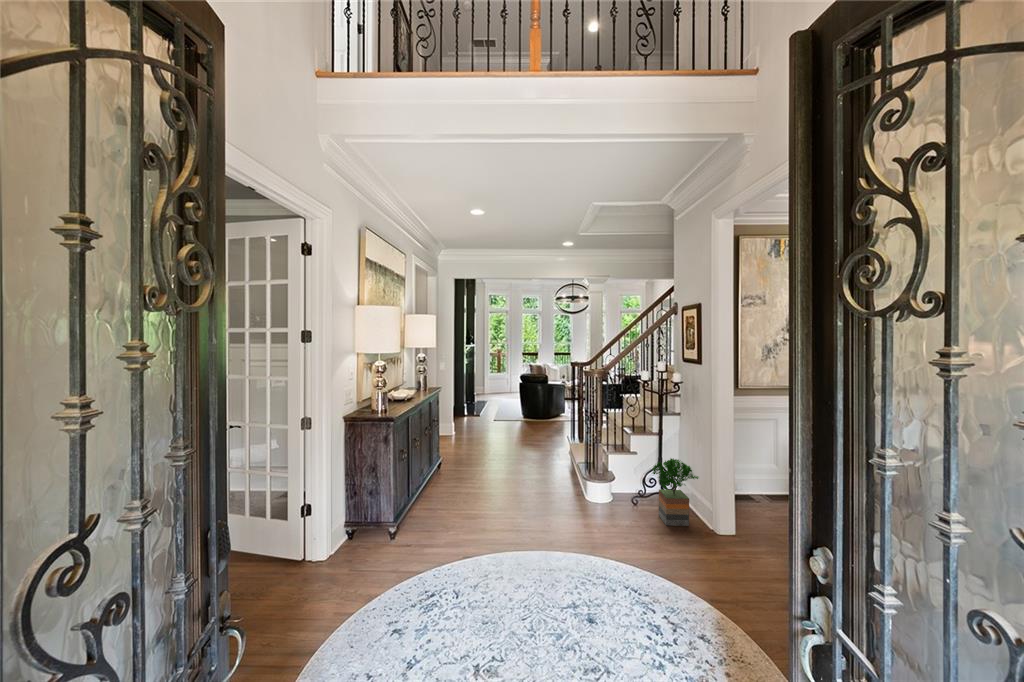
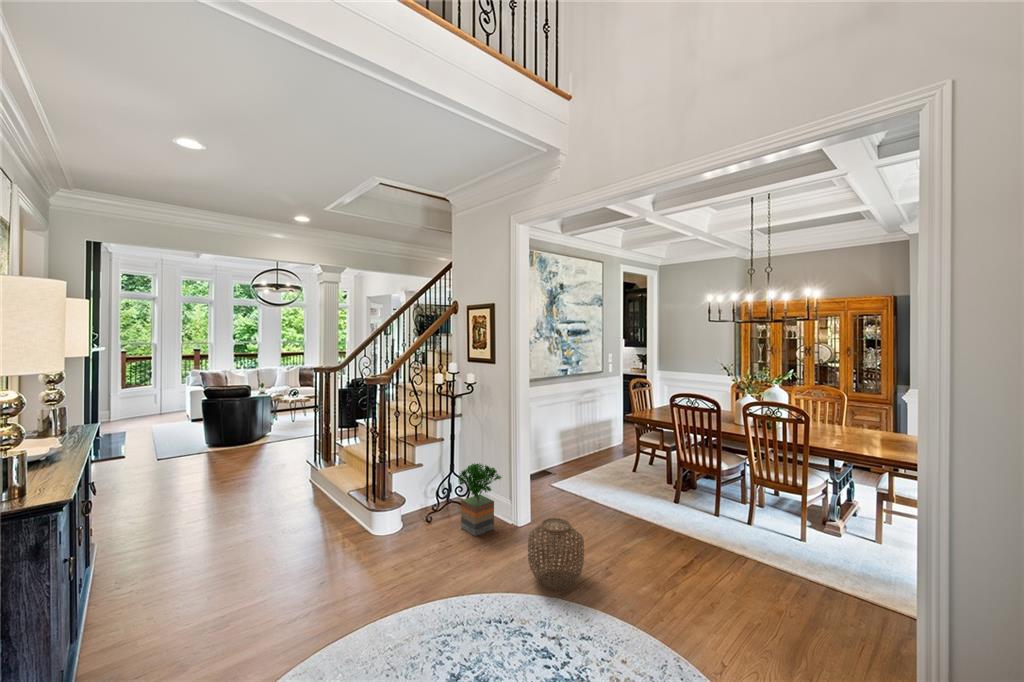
woven basket: none [685,523,748,597] -> present [528,518,584,590]

